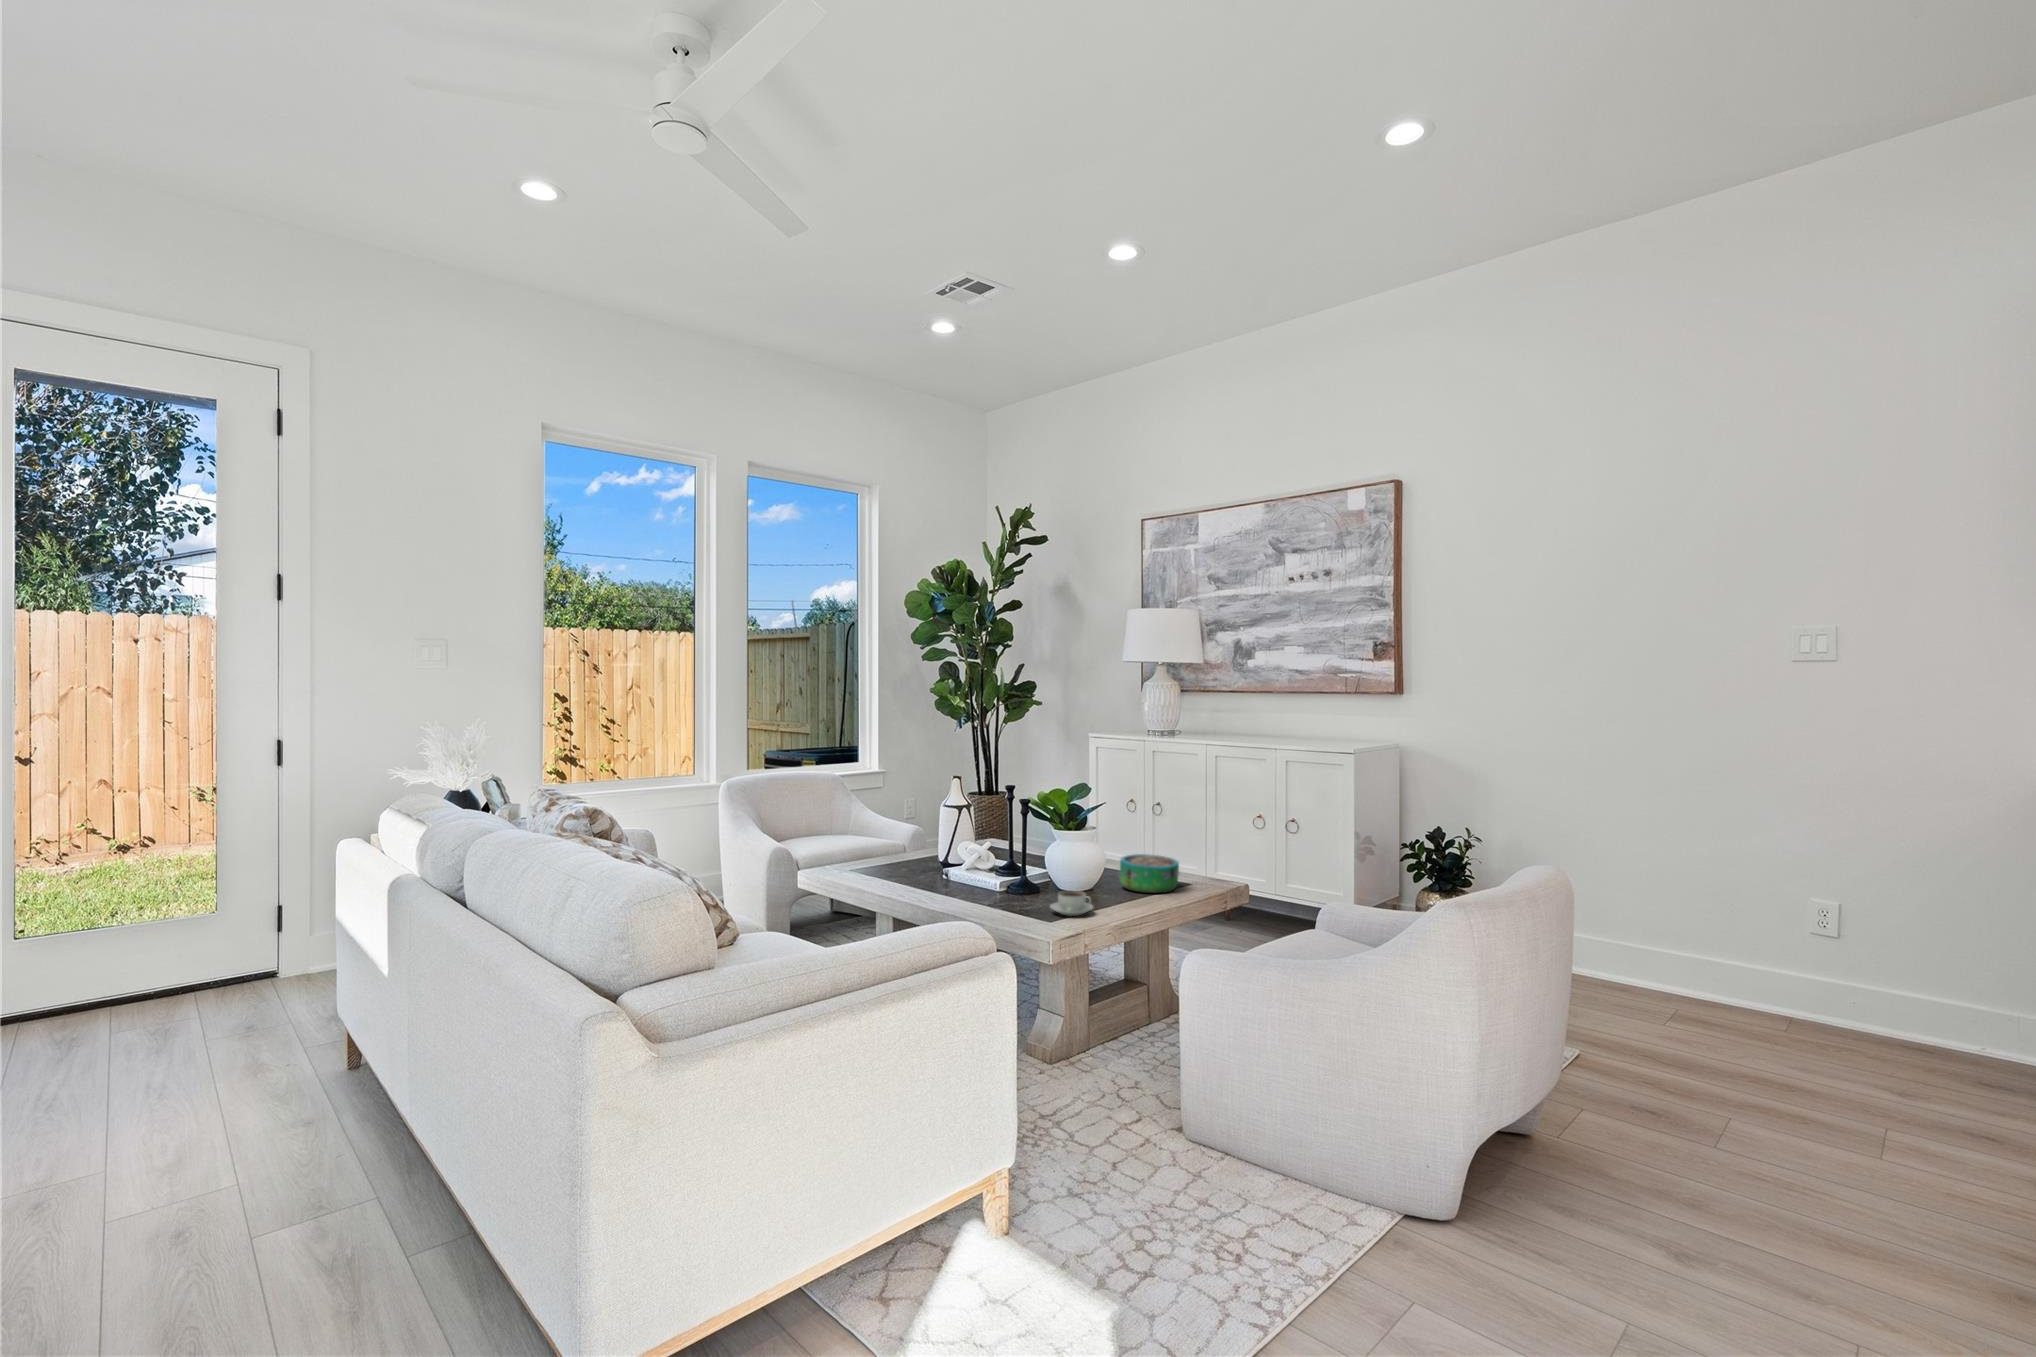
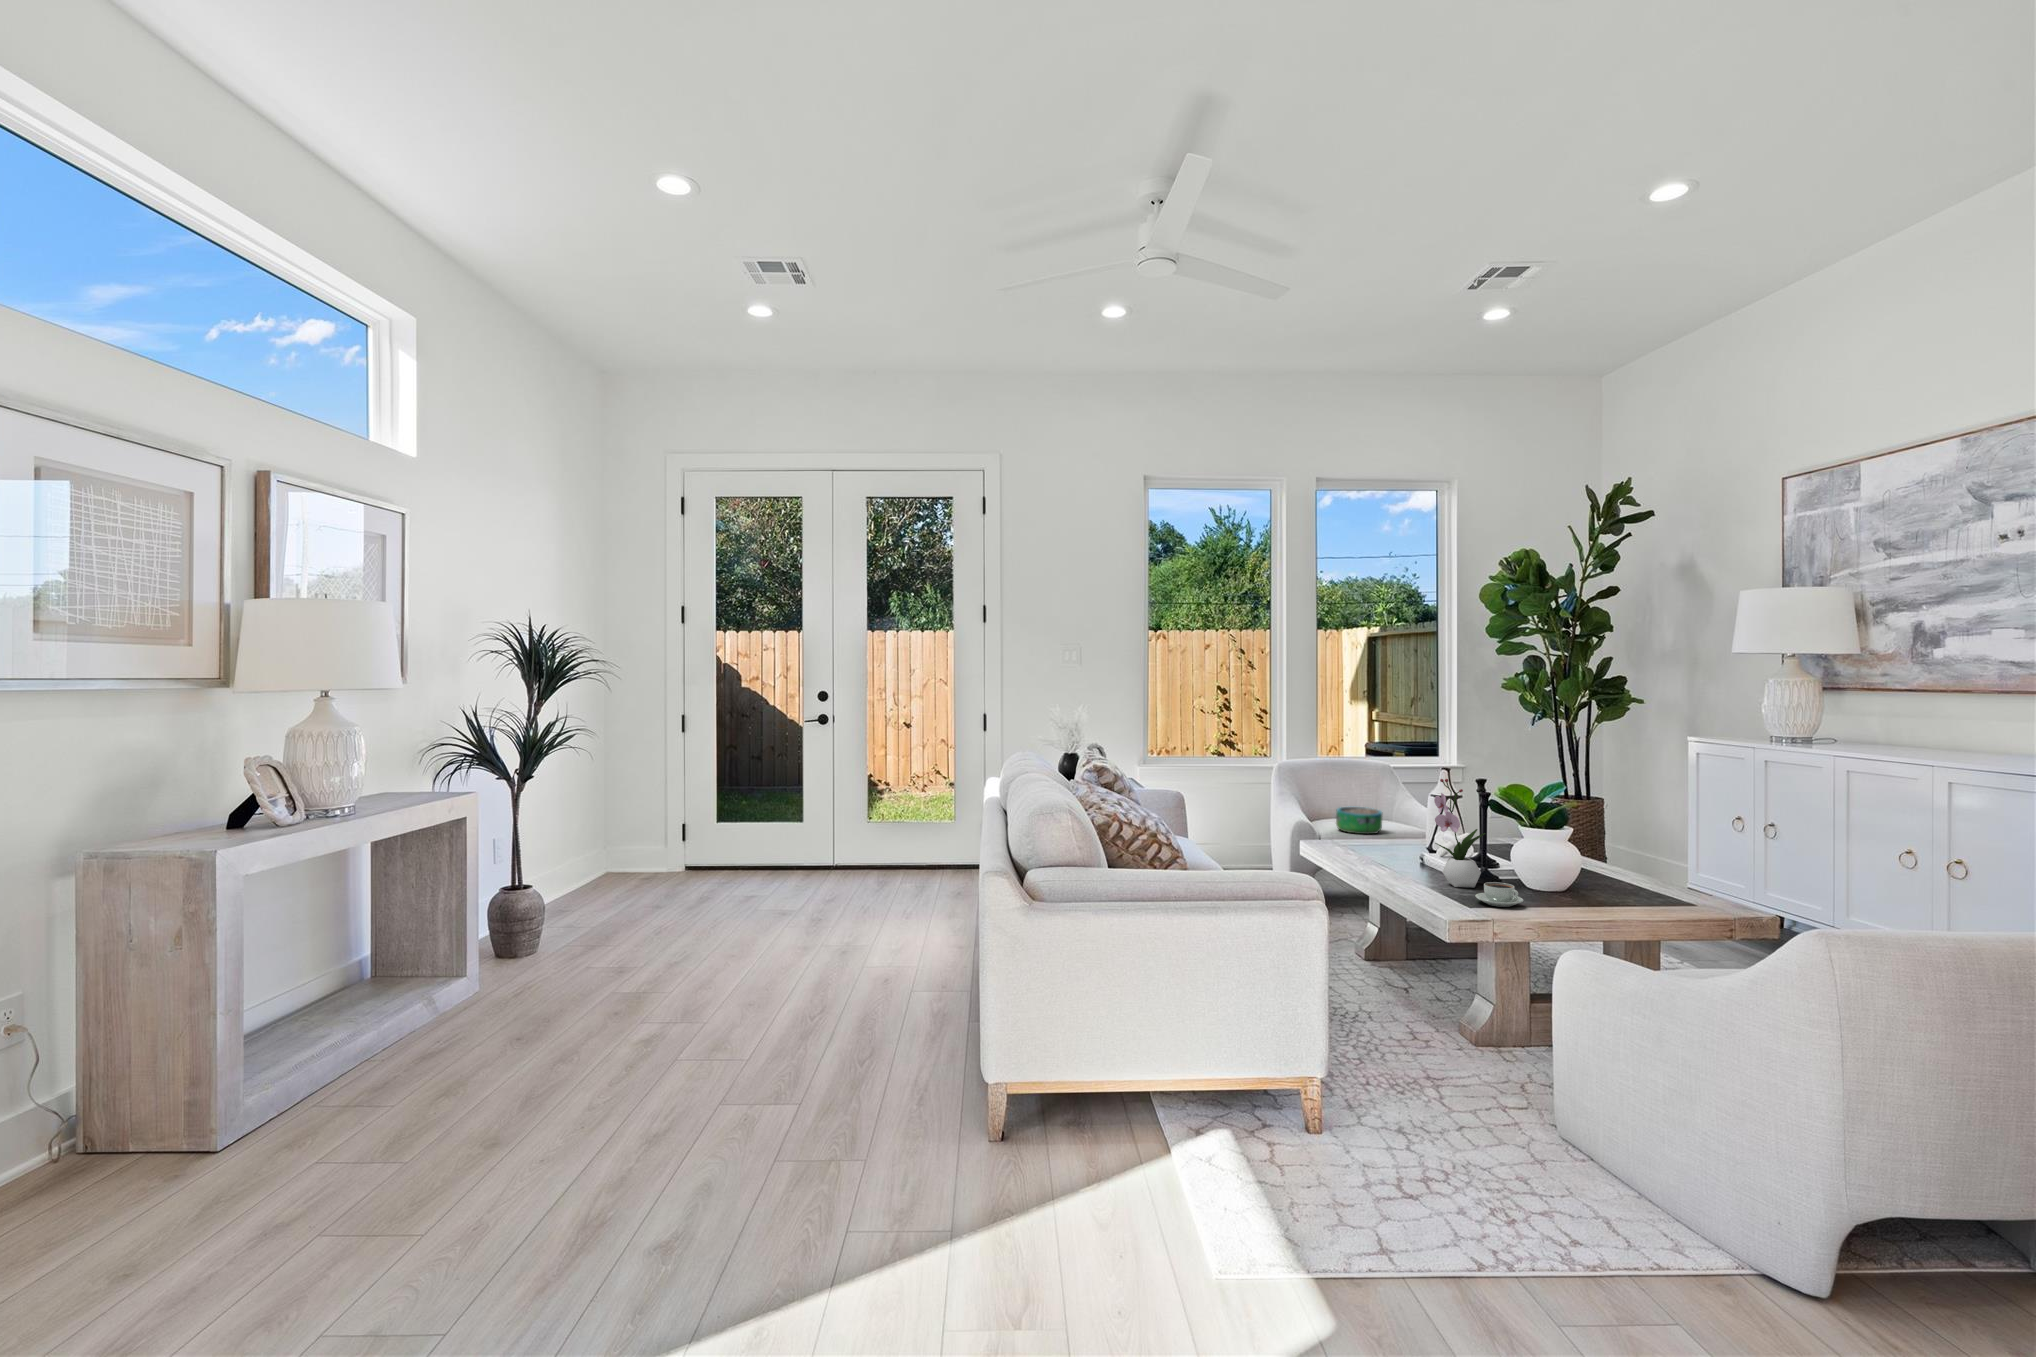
flower arrangement: none [988,788,1038,901] -> present [1434,779,1485,887]
decorative bowl: present [1119,854,1179,893] -> present [1336,807,1382,834]

